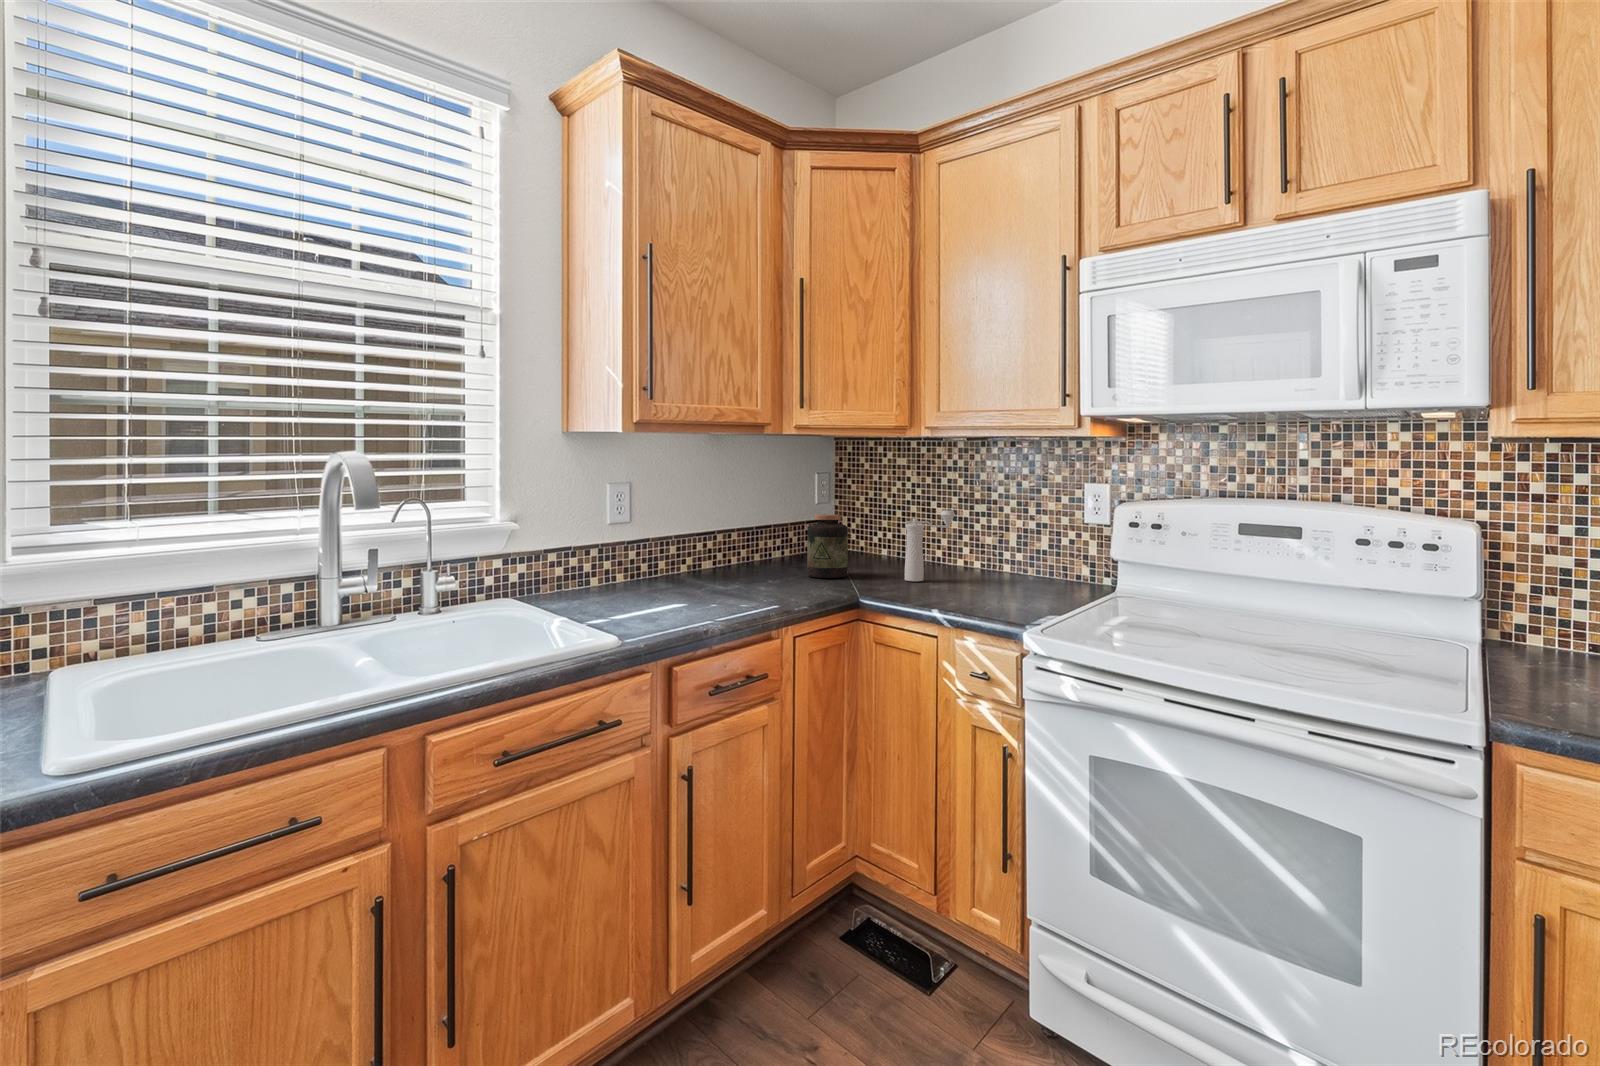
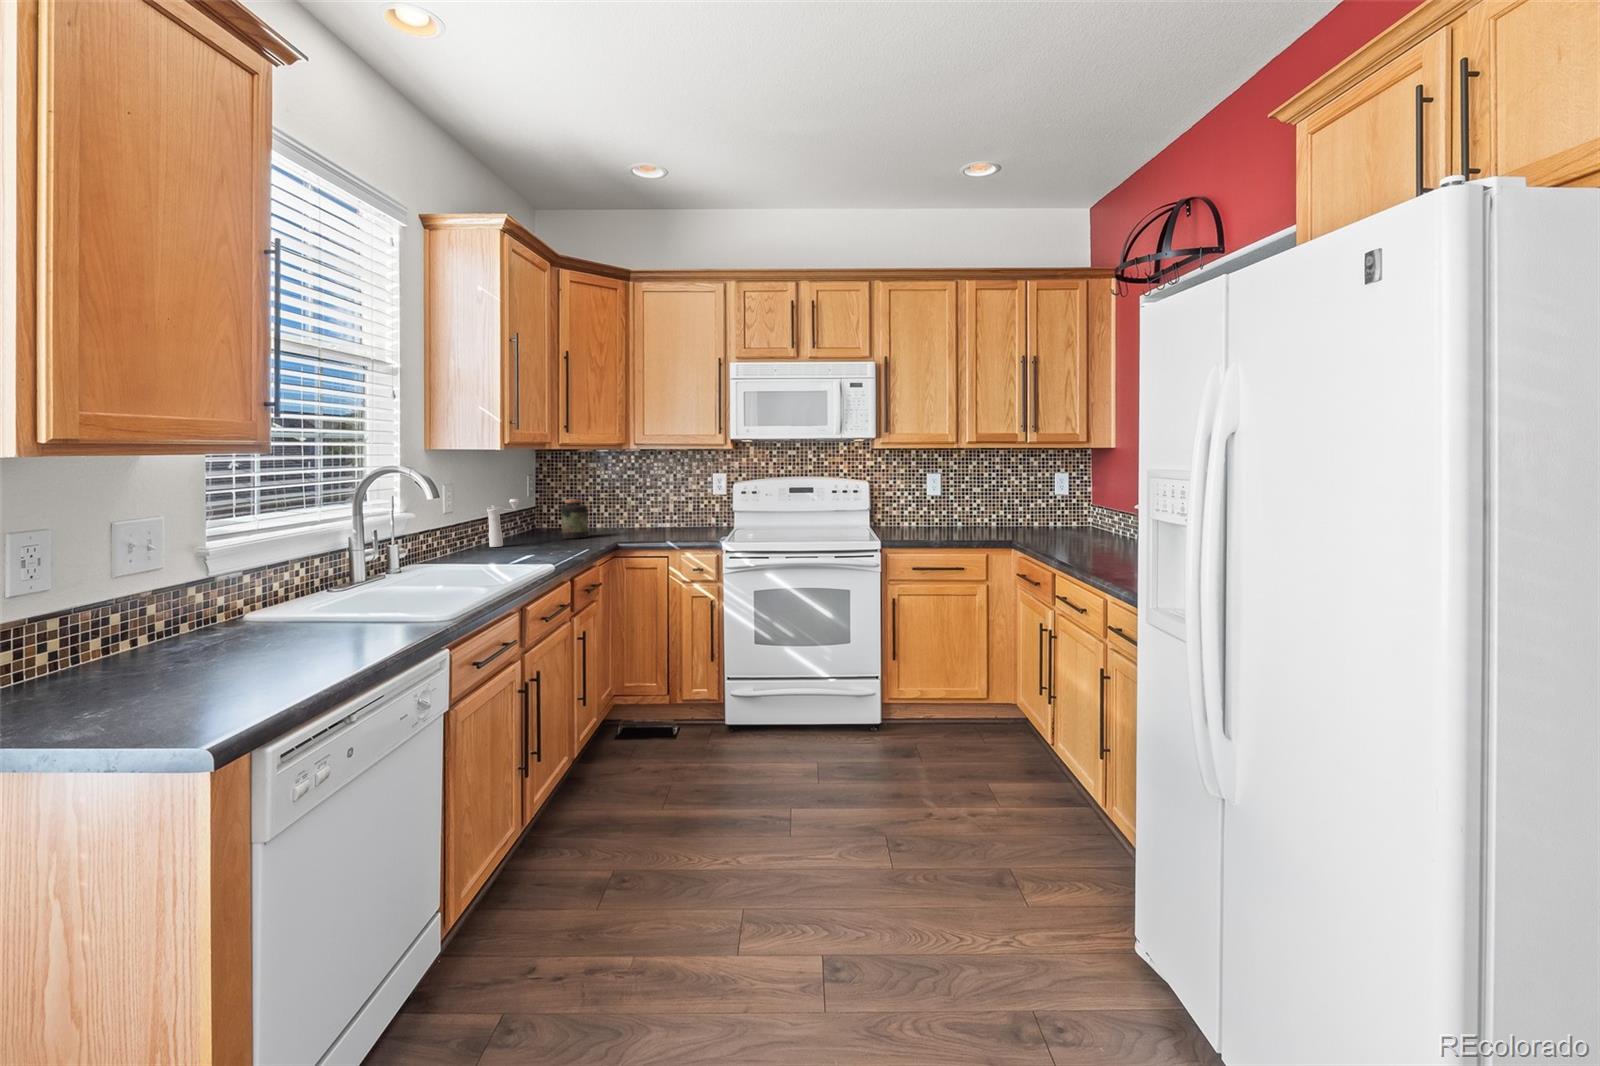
pepper mill: present [905,511,955,581] -> present [487,499,519,547]

